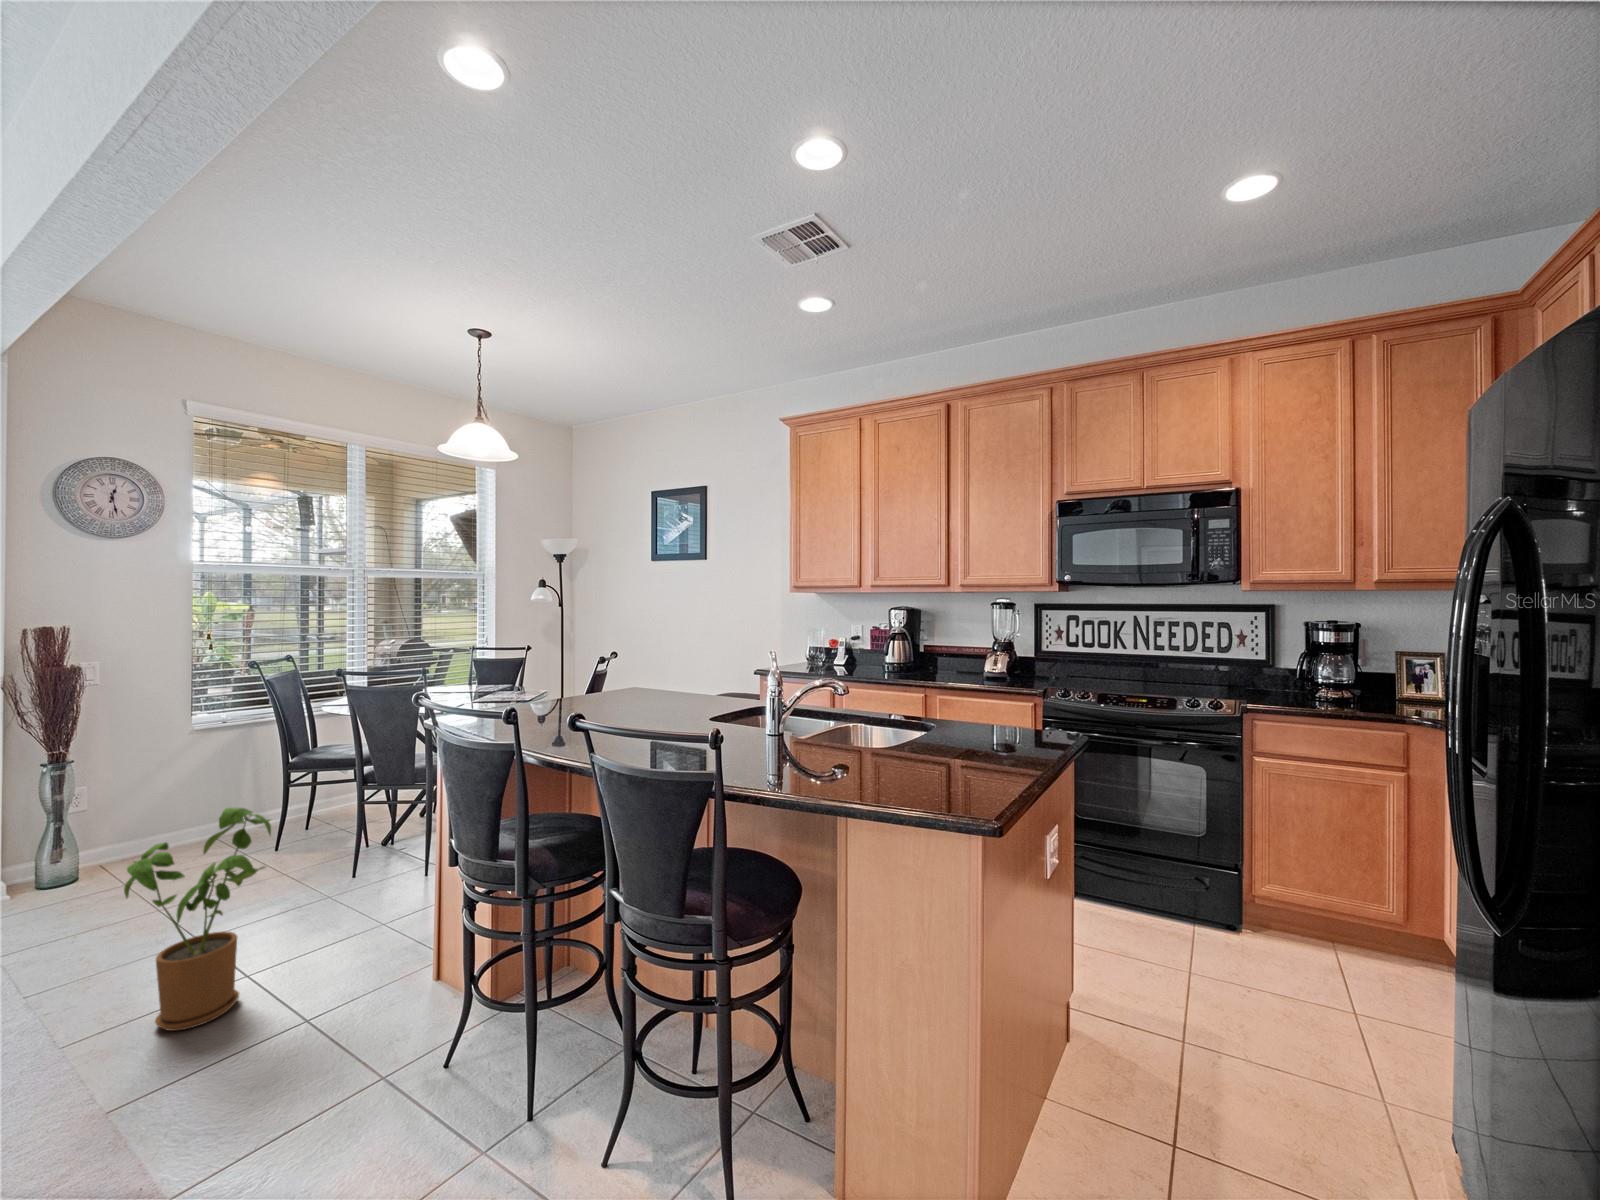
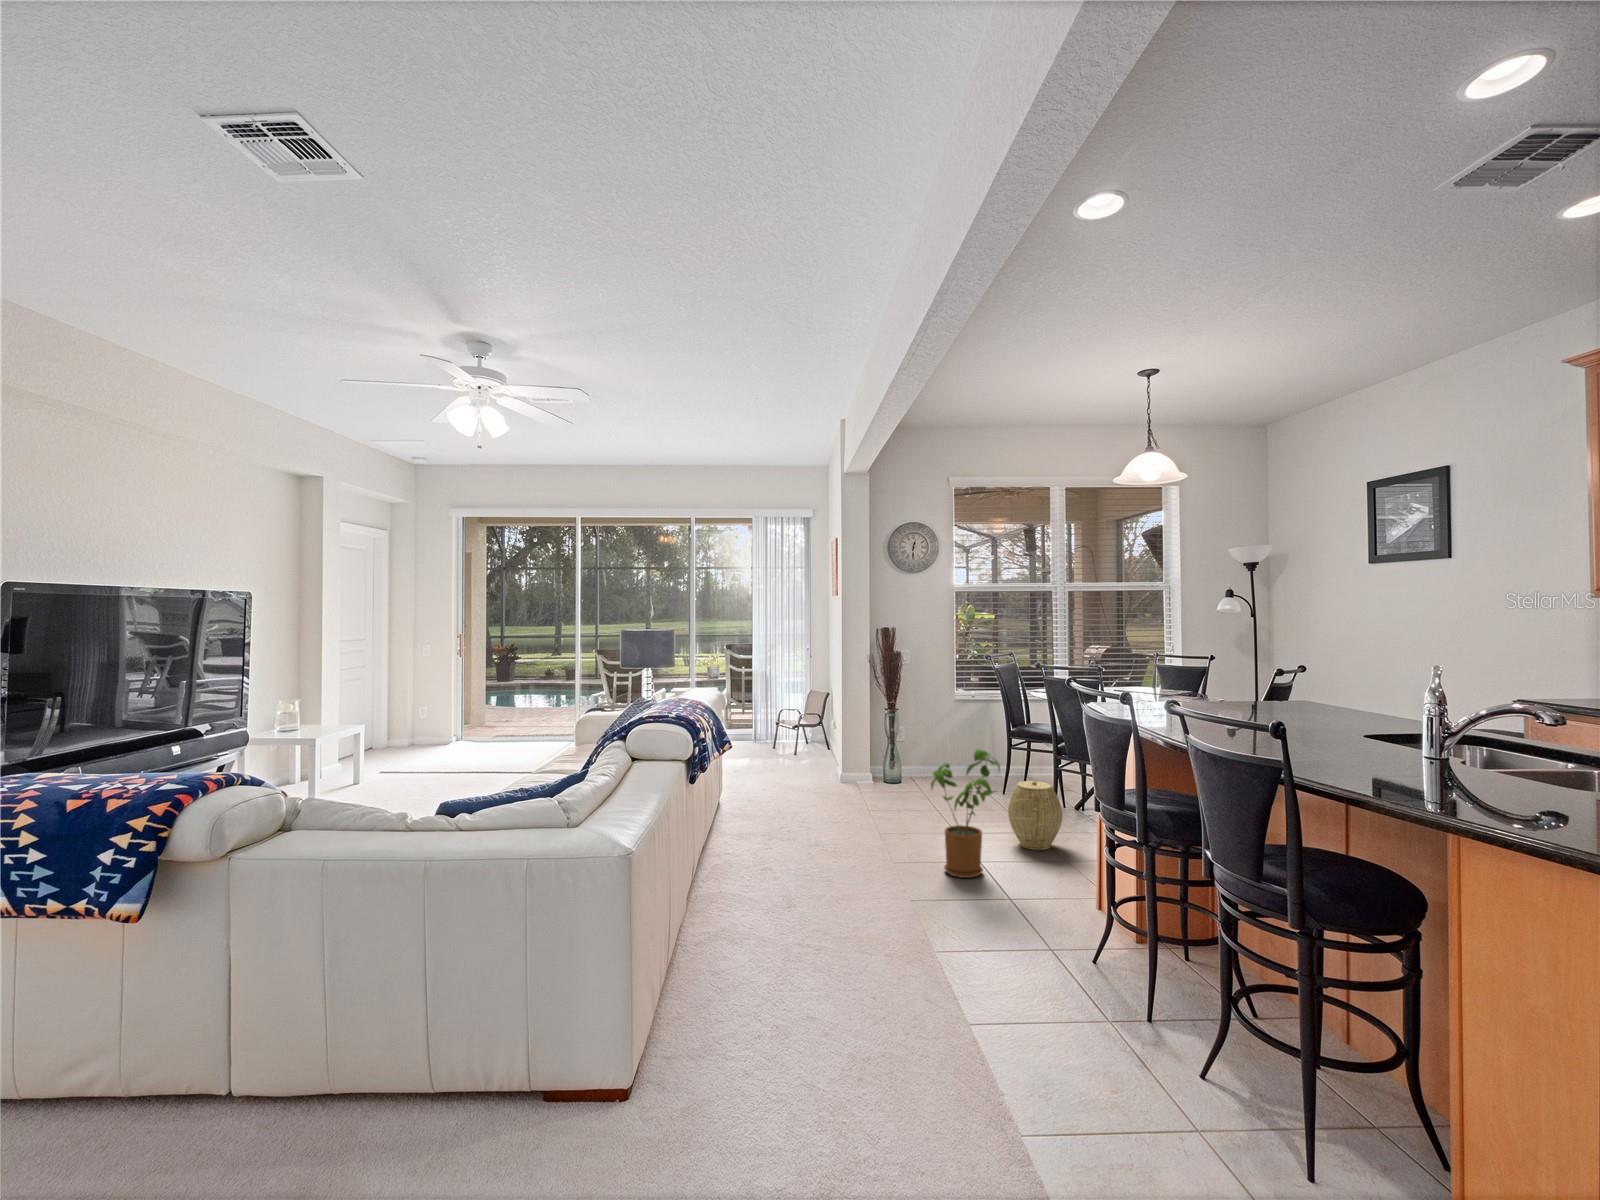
woven basket: none [286,824,372,924] -> present [1008,781,1062,850]

